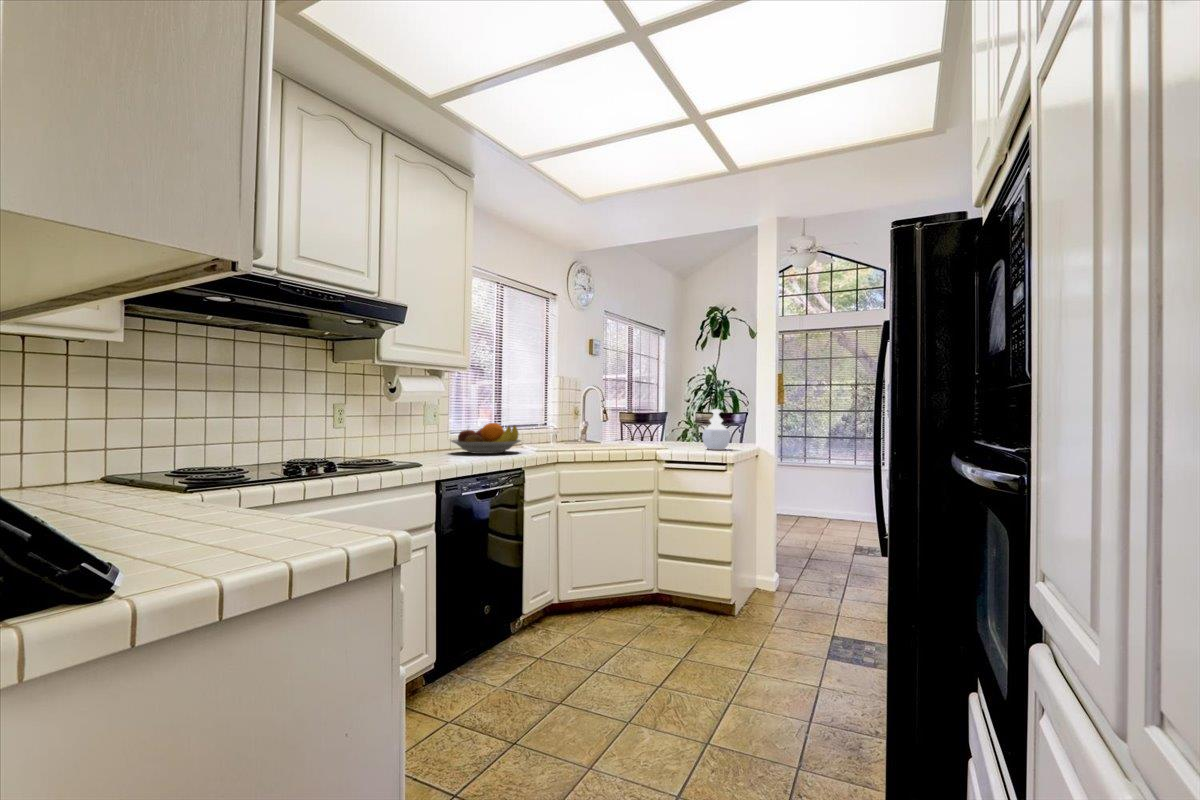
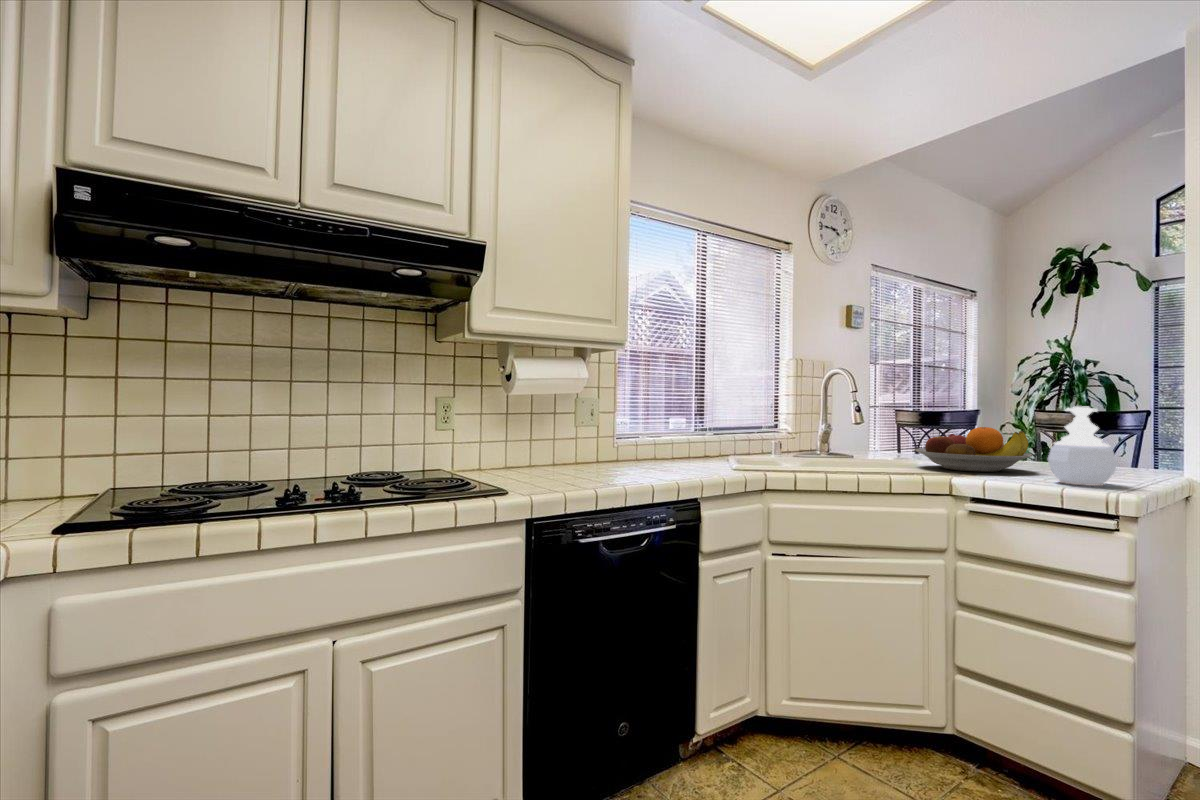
fruit bowl: present [451,423,521,454] -> present [915,427,1032,472]

